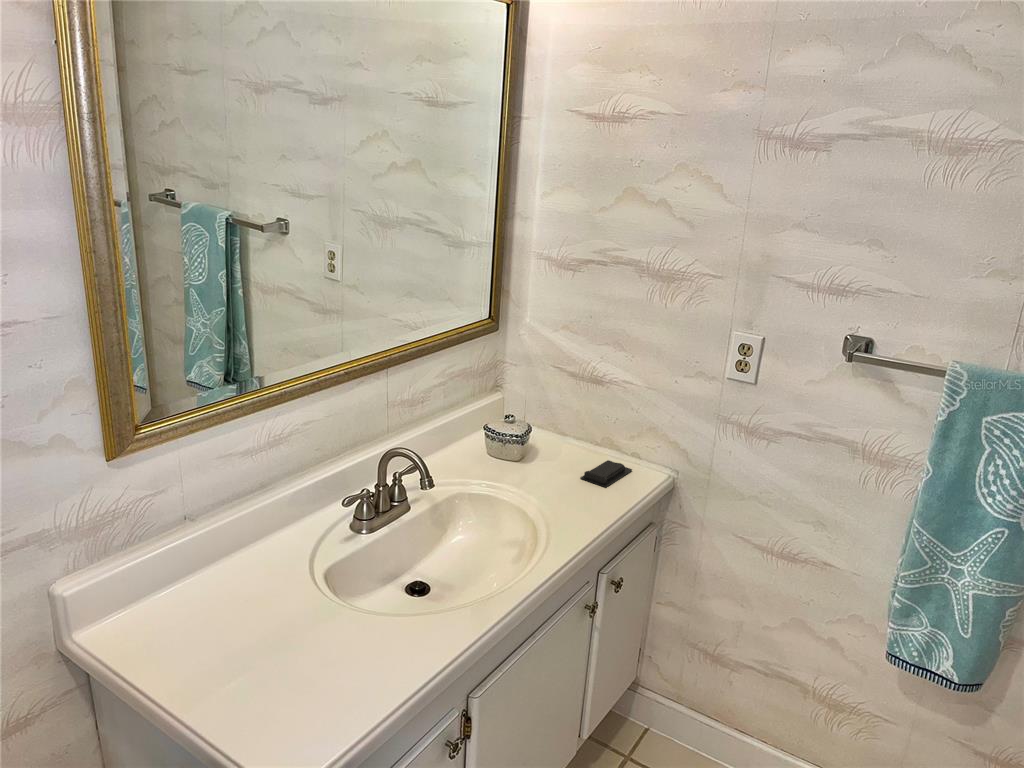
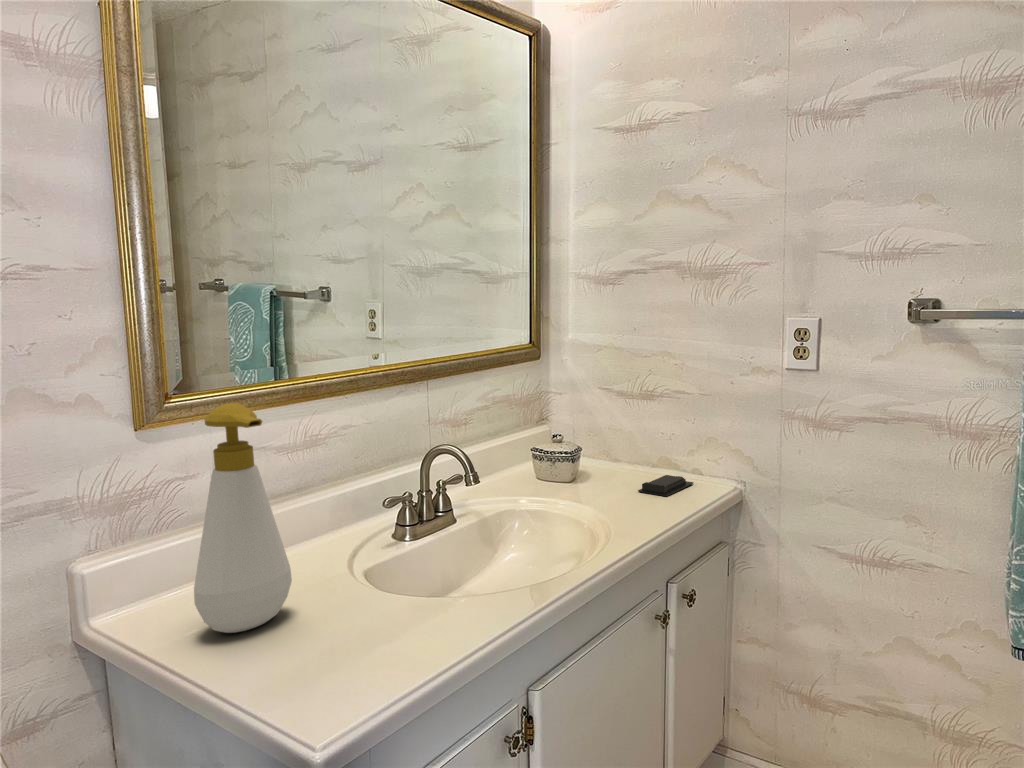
soap bottle: none [171,462,260,658] -> present [194,403,292,633]

